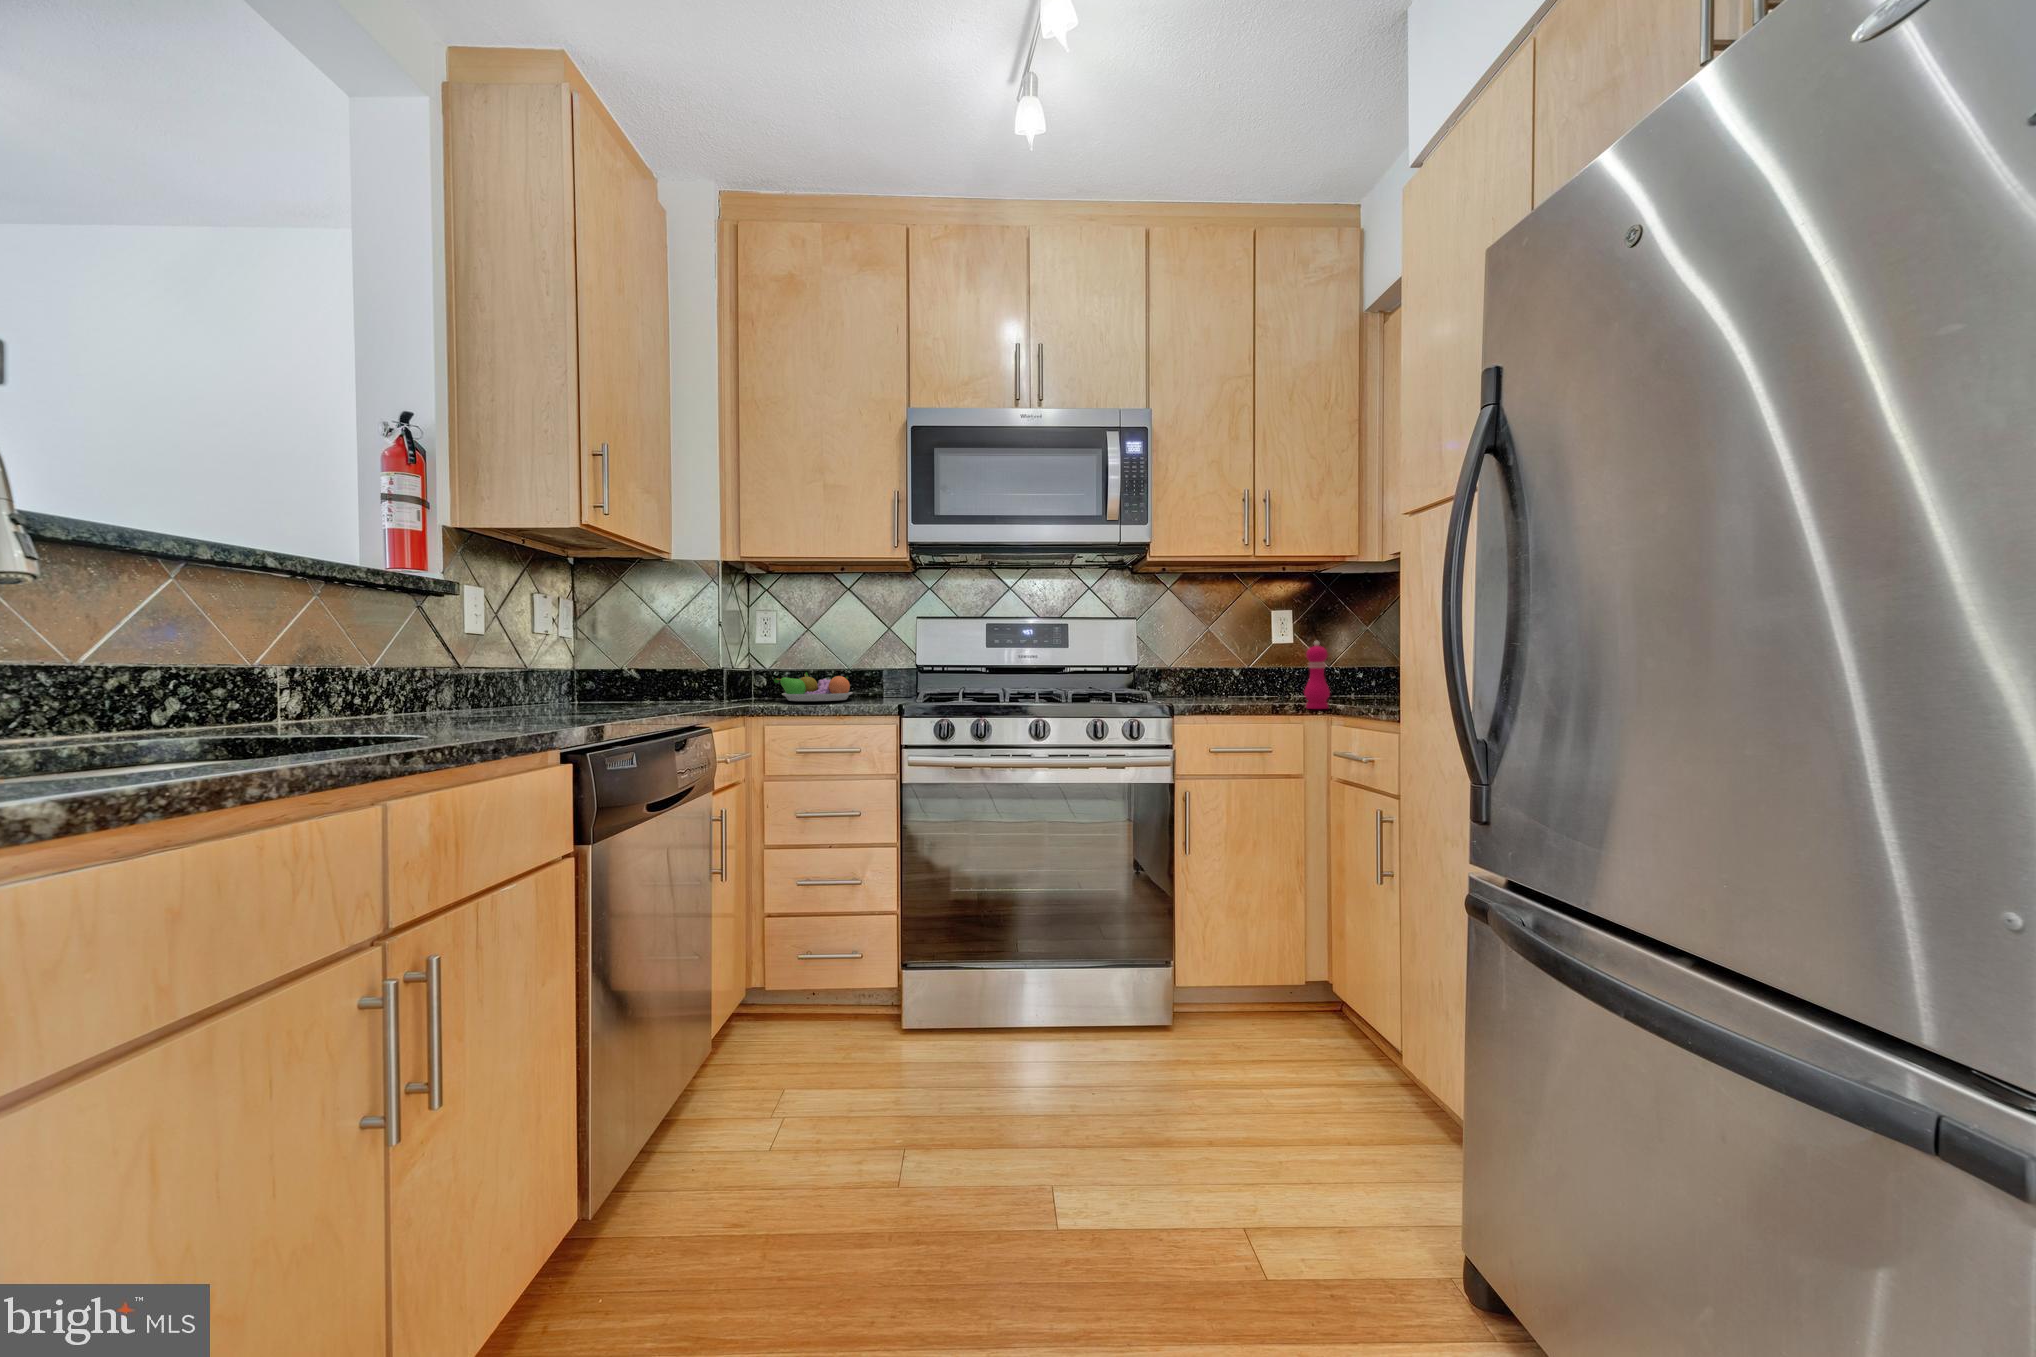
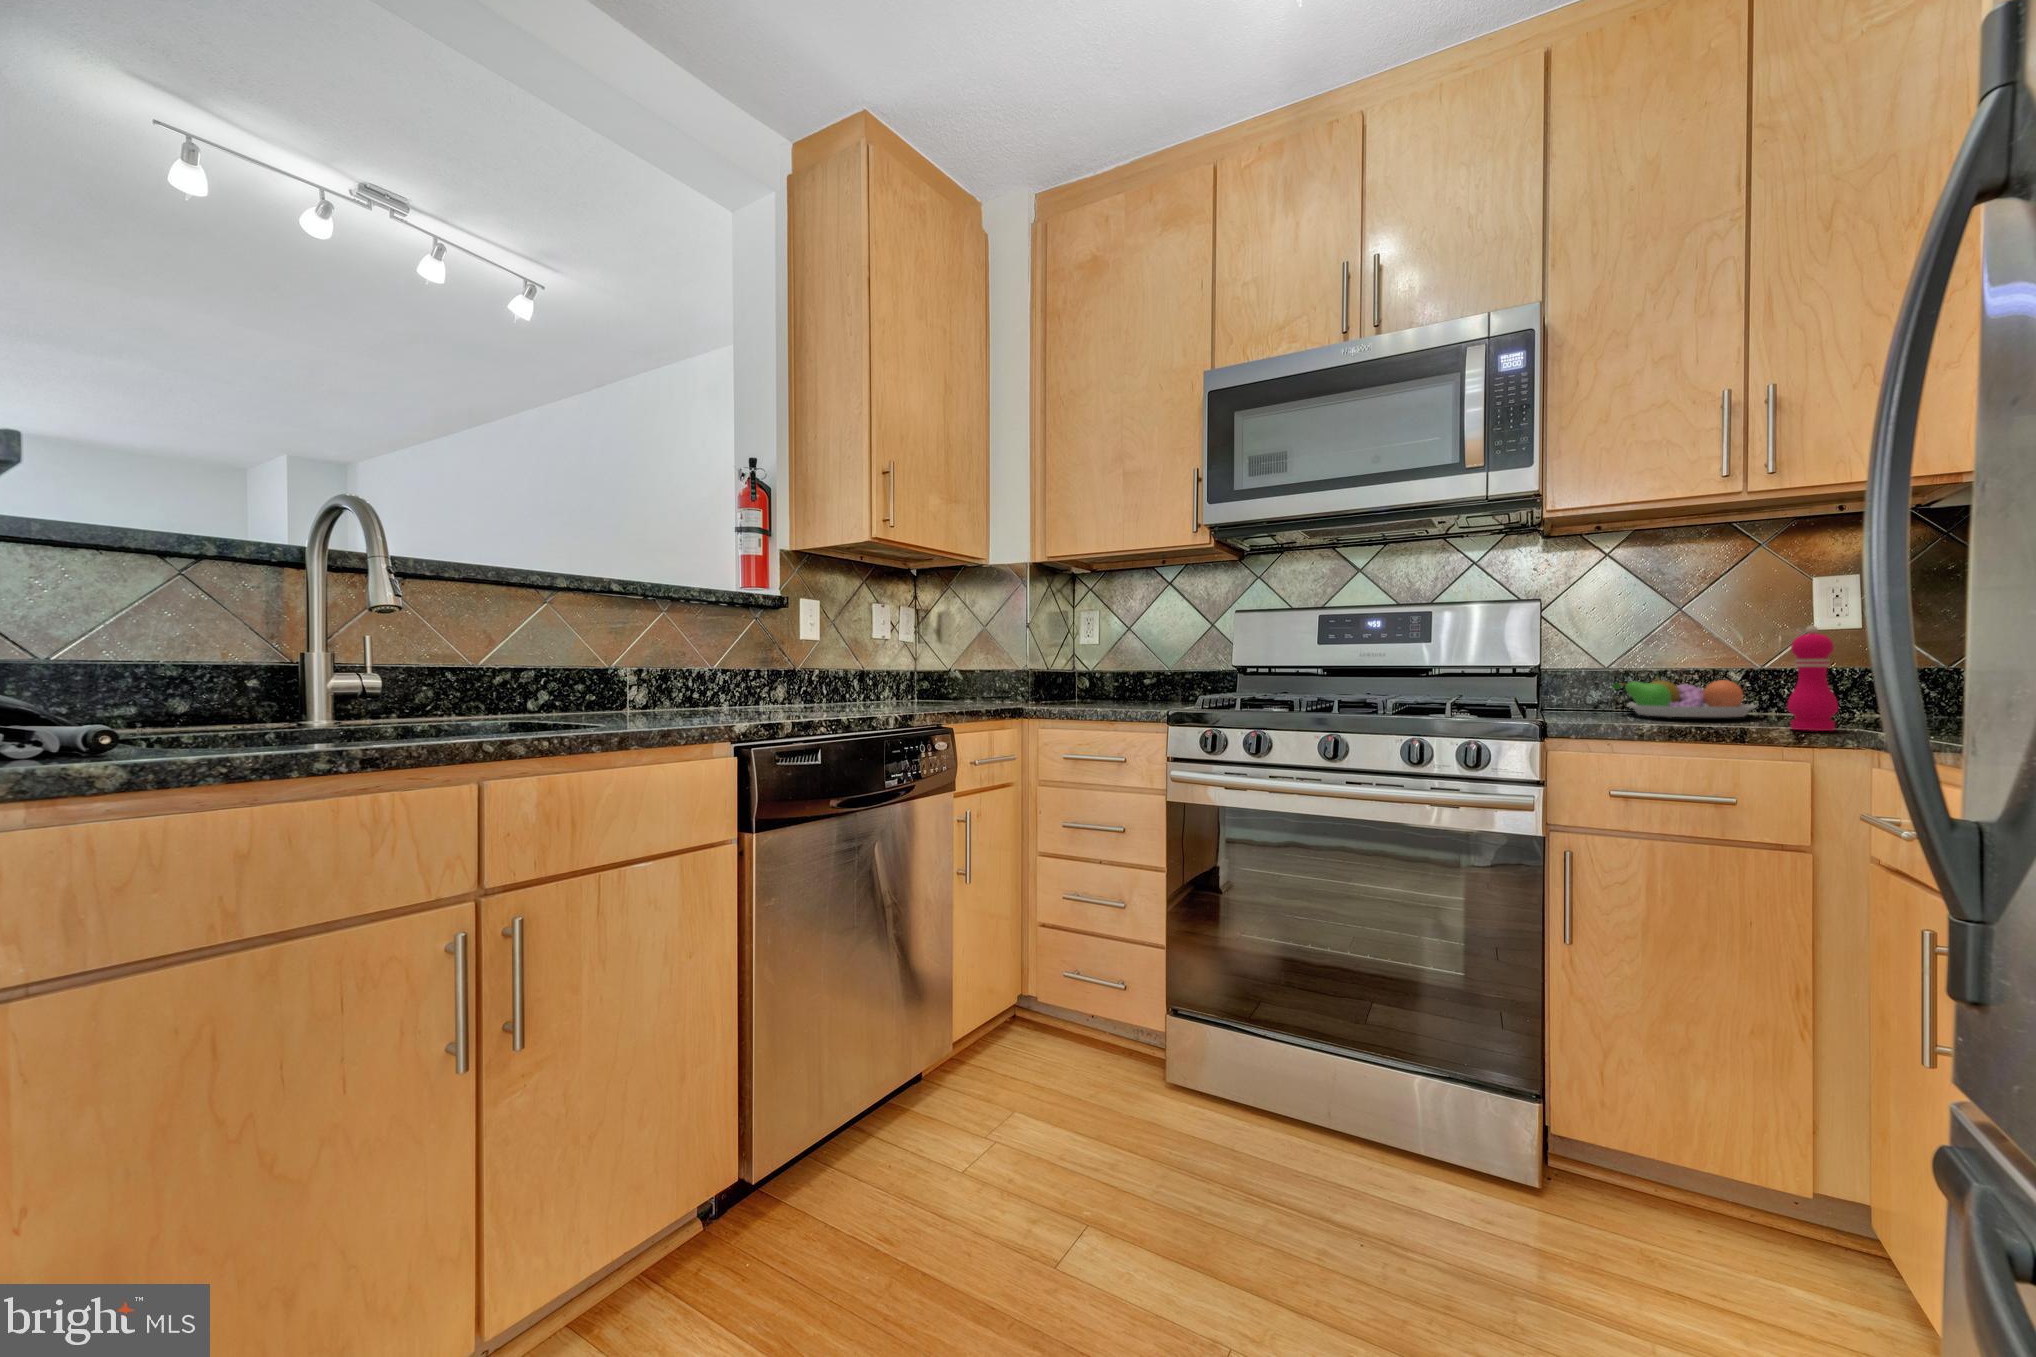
fruit bowl: present [774,672,853,701] -> present [1612,676,1757,717]

